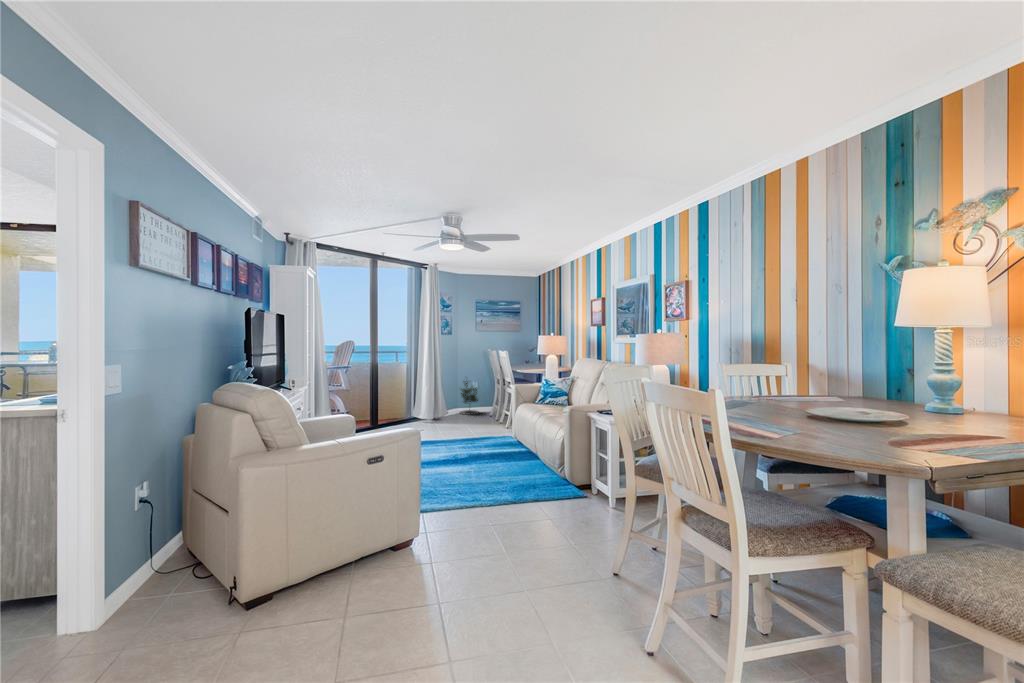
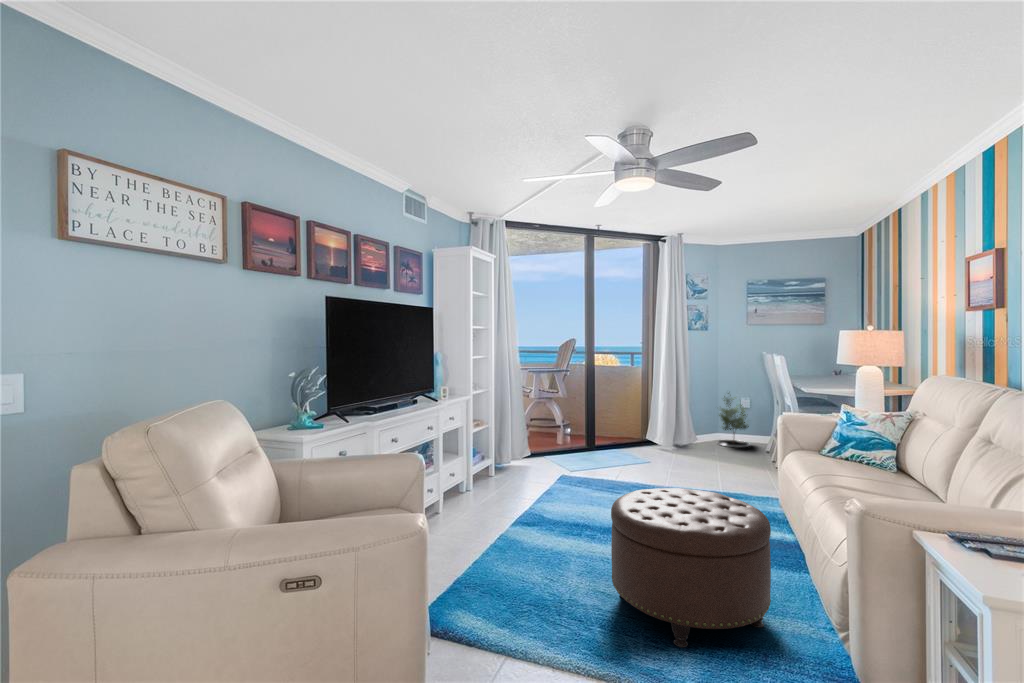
ottoman: none [453,420,531,491] -> present [611,488,771,648]

